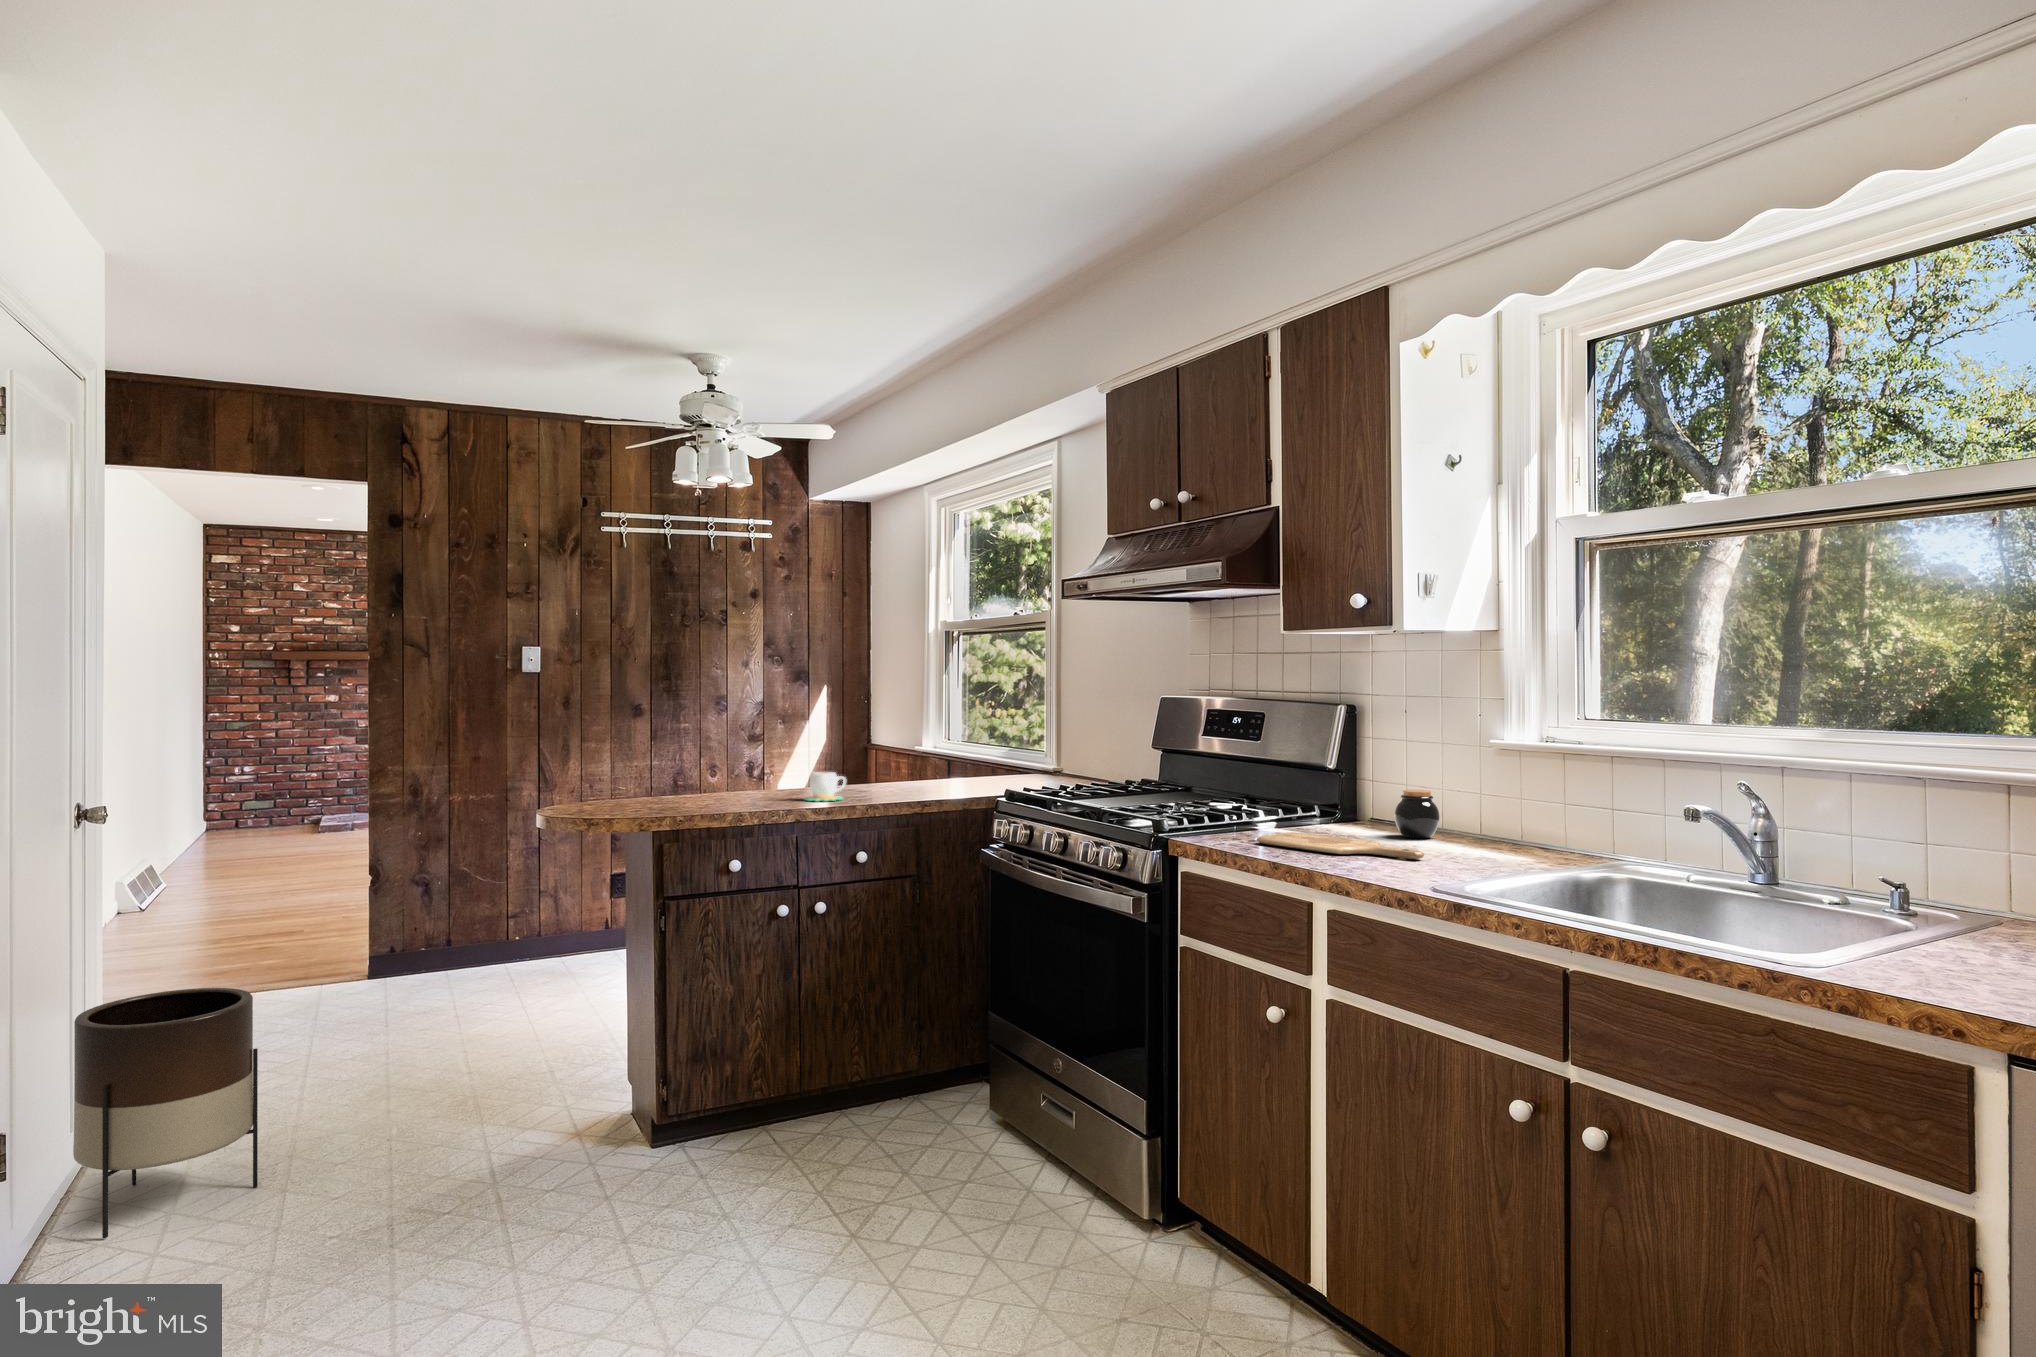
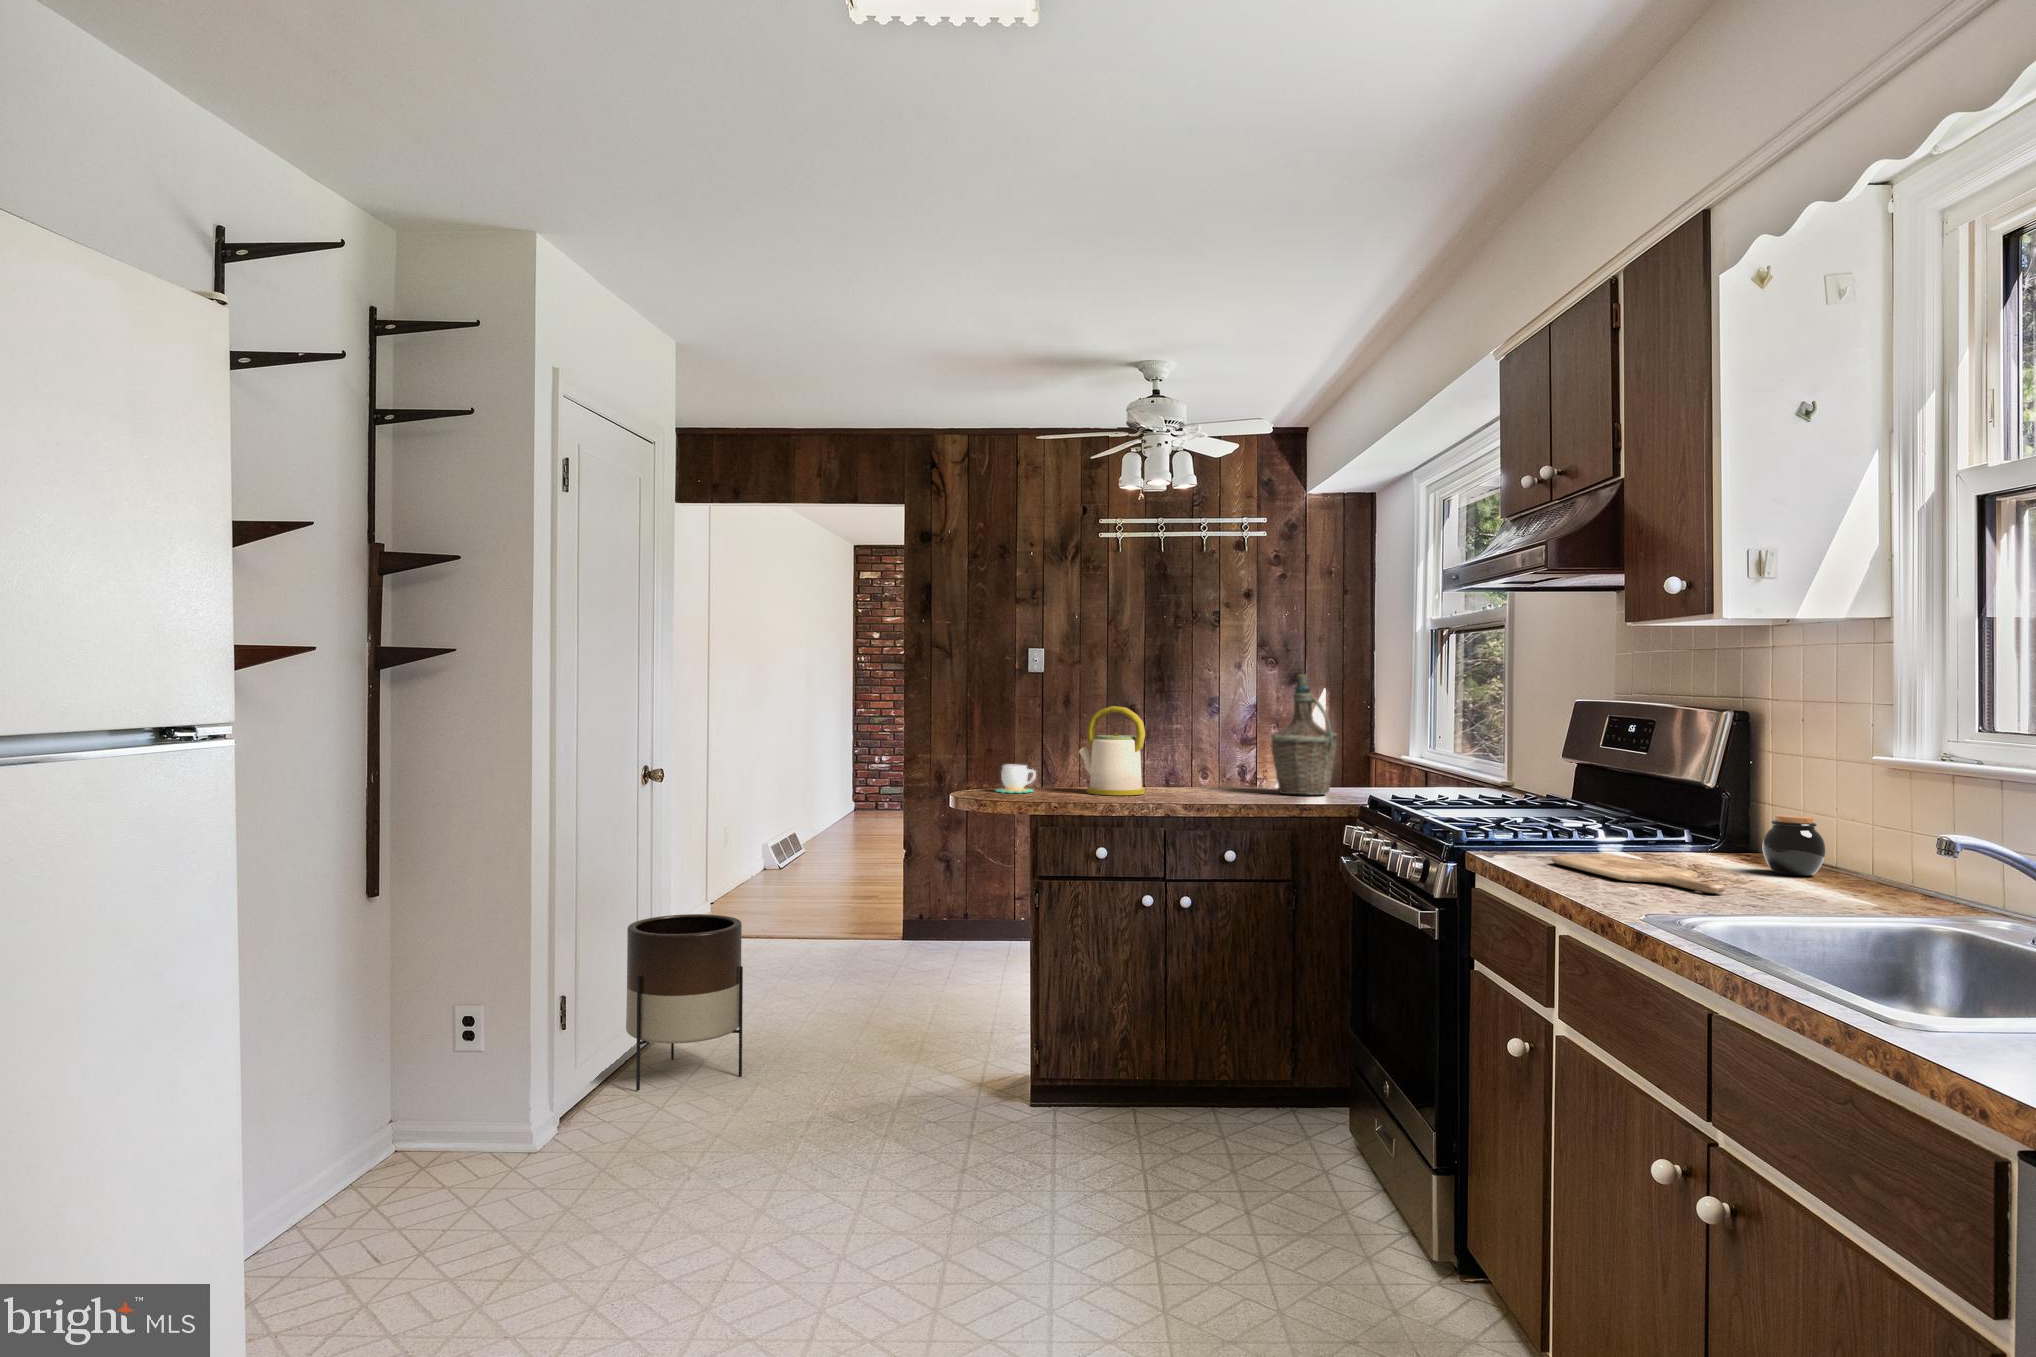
bottle: none [883,676,946,793] -> present [1271,674,1337,795]
kettle: none [697,711,773,805] -> present [1079,706,1145,795]
mug: present [804,772,846,801] -> present [996,764,1036,793]

